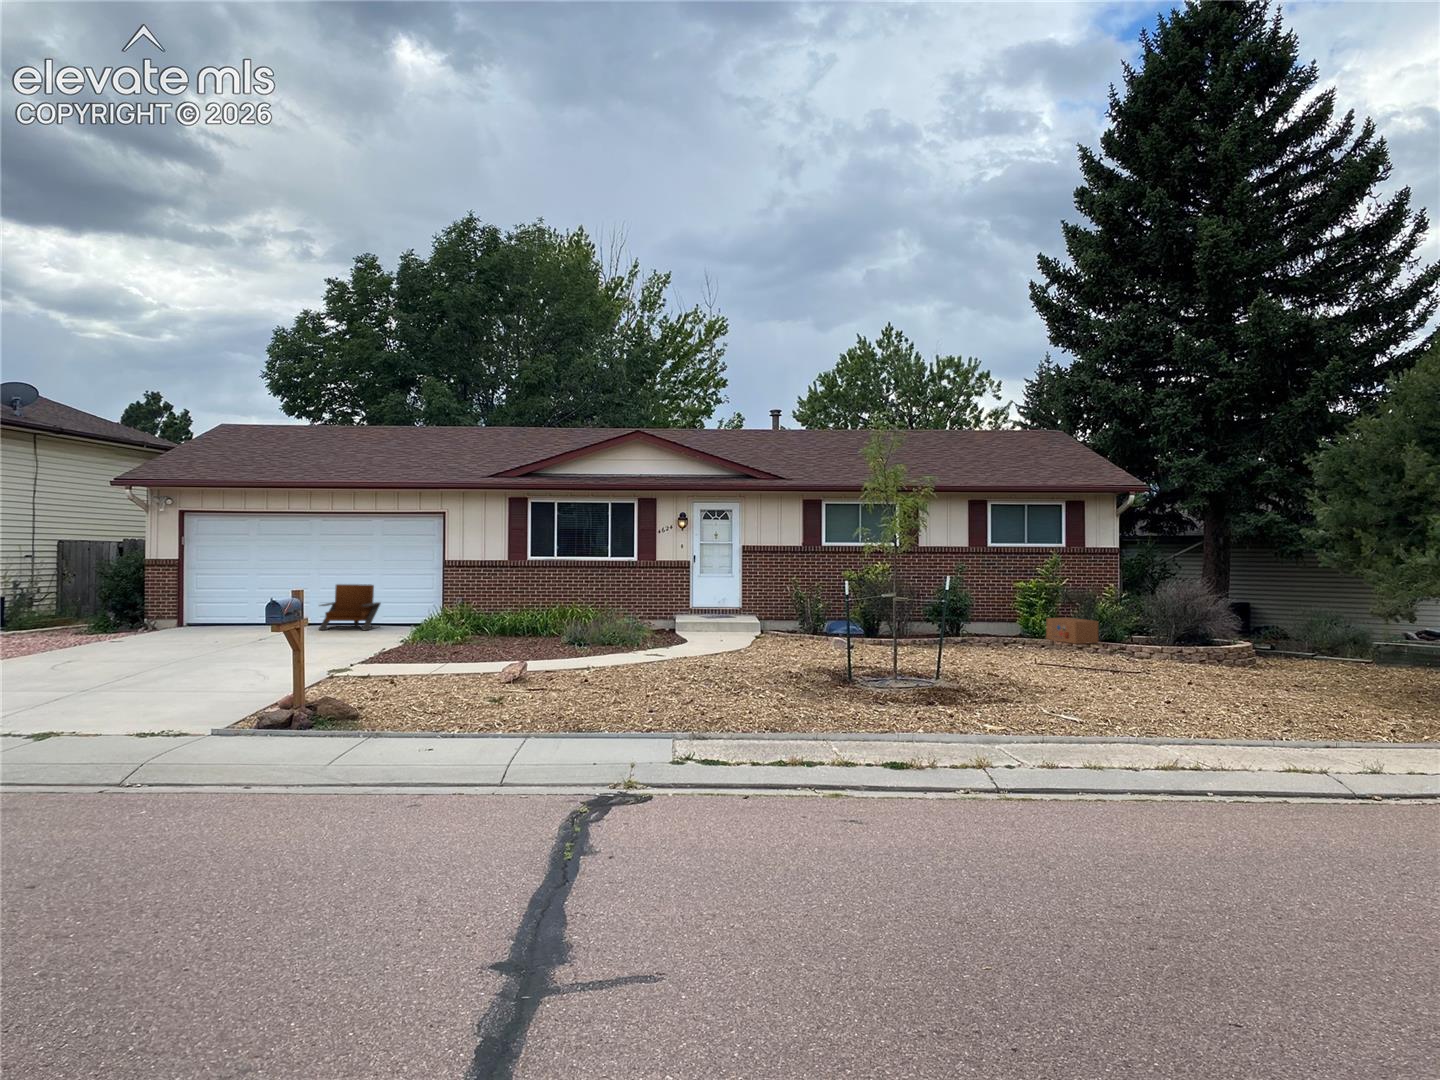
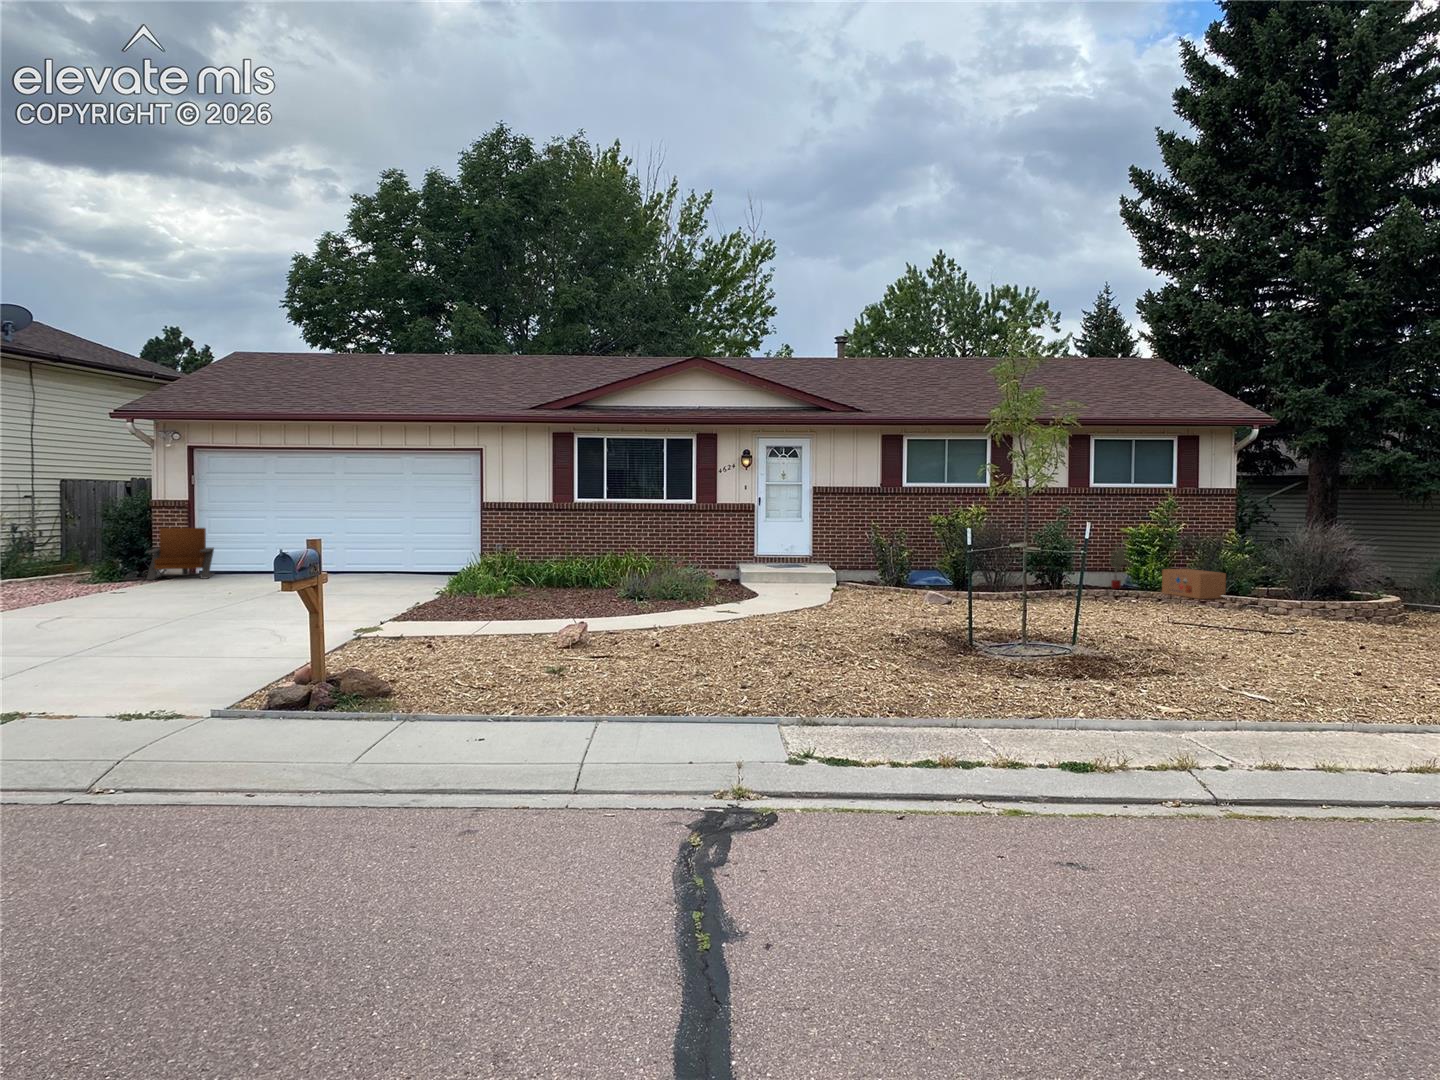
lounge chair: present [319,584,381,630] -> present [147,528,214,580]
potted tree: none [1000,595,1024,636] -> present [1110,544,1134,589]

